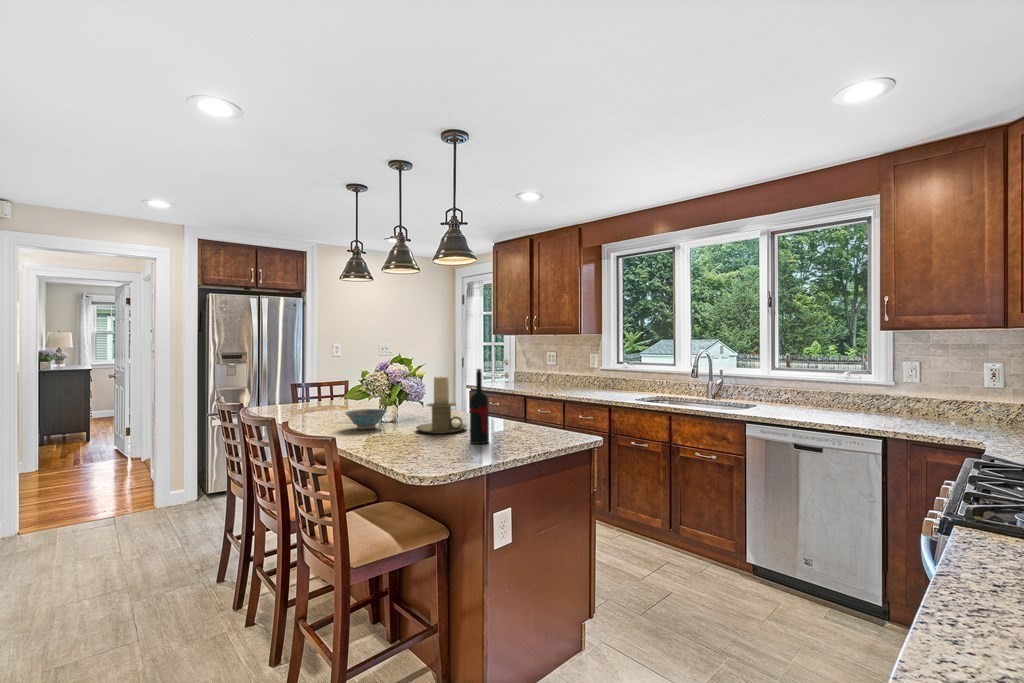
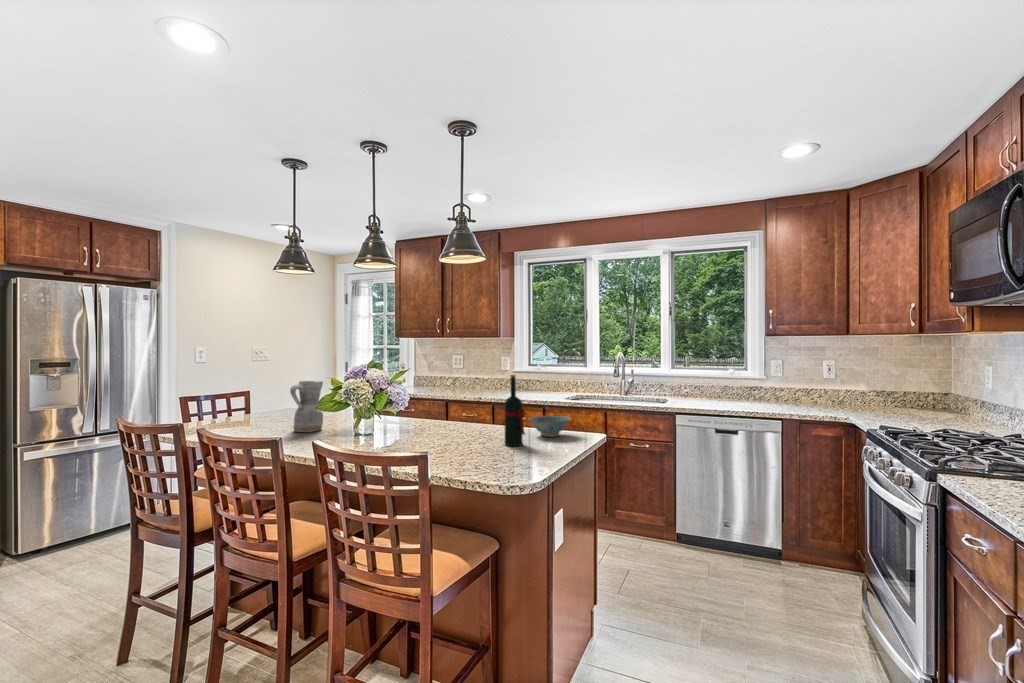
ceramic pitcher: none [323,371,356,418] -> present [290,381,323,432]
candle holder: present [416,377,467,434] -> none [426,383,477,440]
ceramic bowl: present [345,409,387,429] -> present [529,416,571,437]

